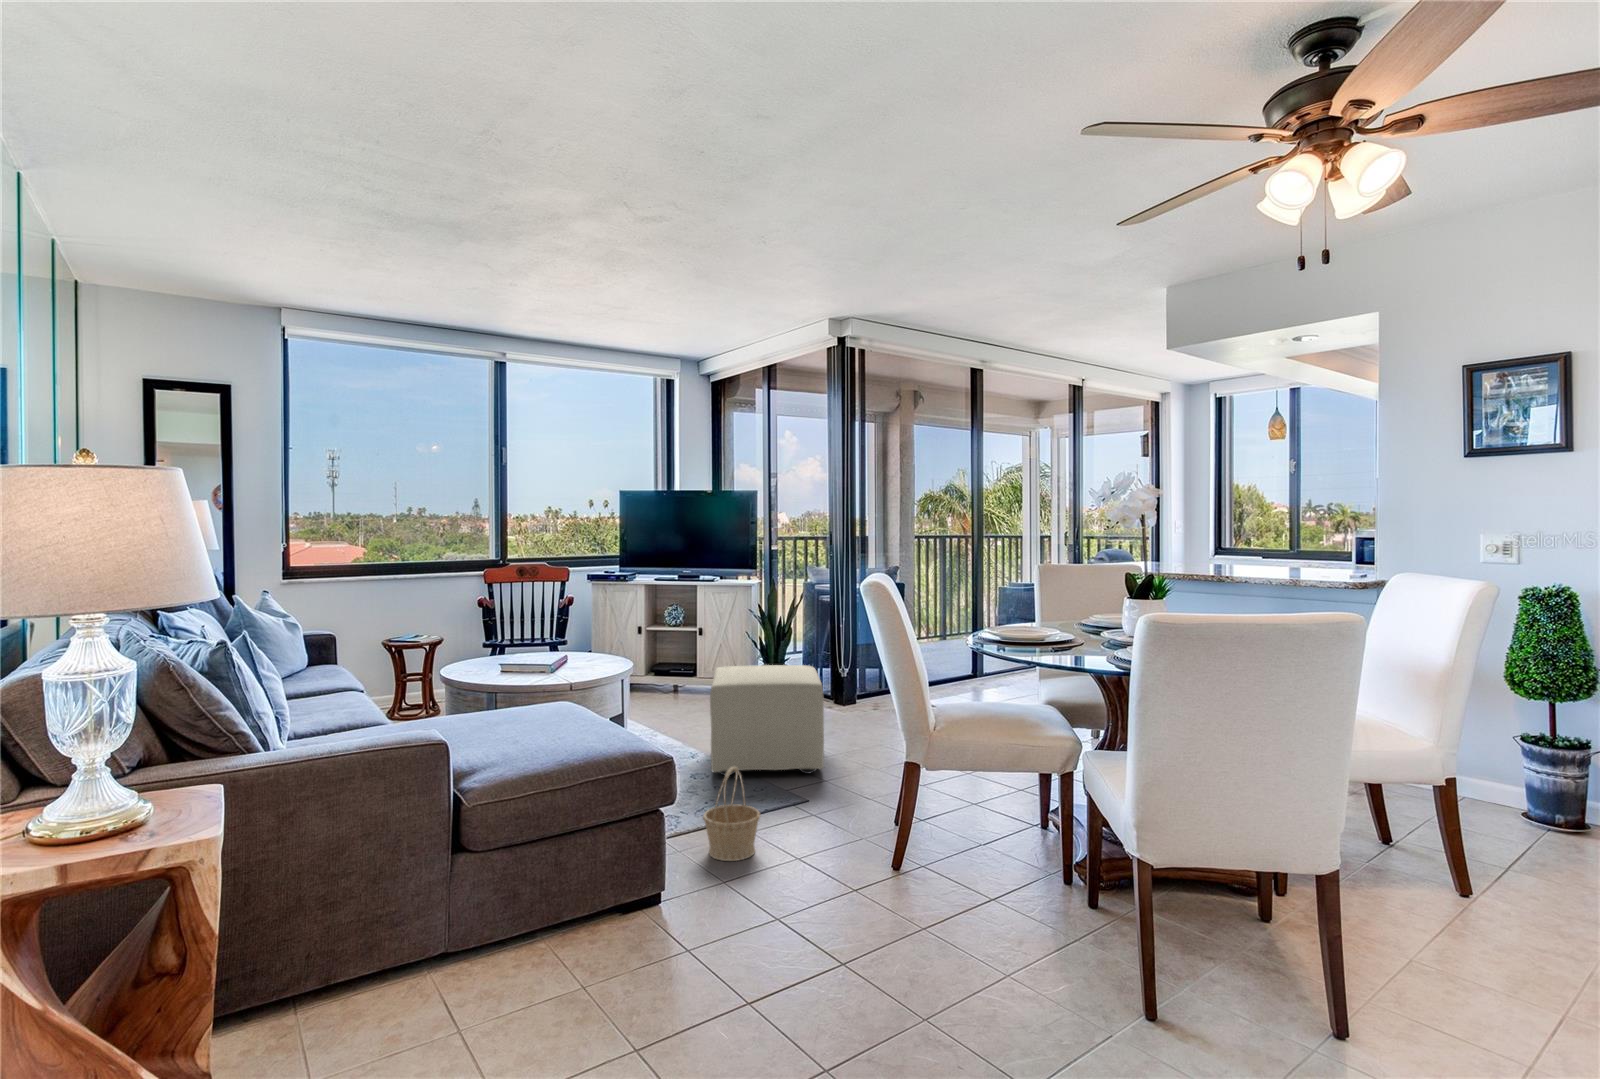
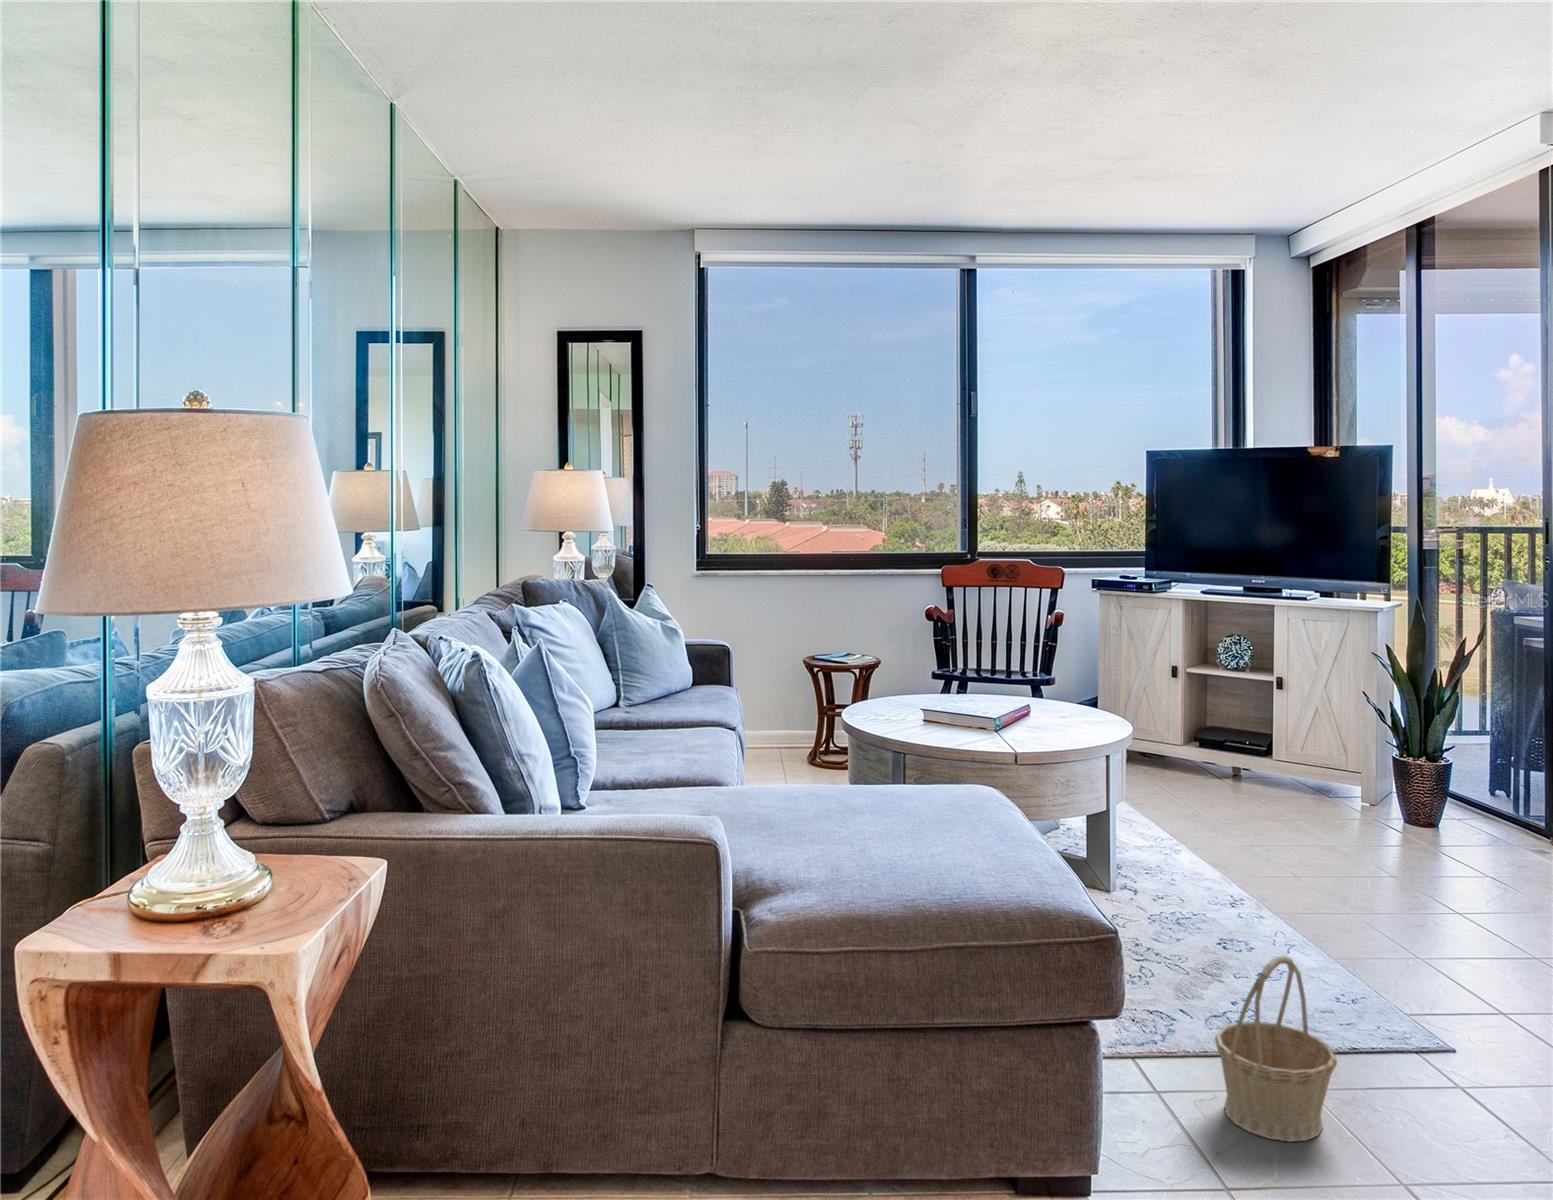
ottoman: present [710,665,824,775] -> none [1262,751,1510,980]

